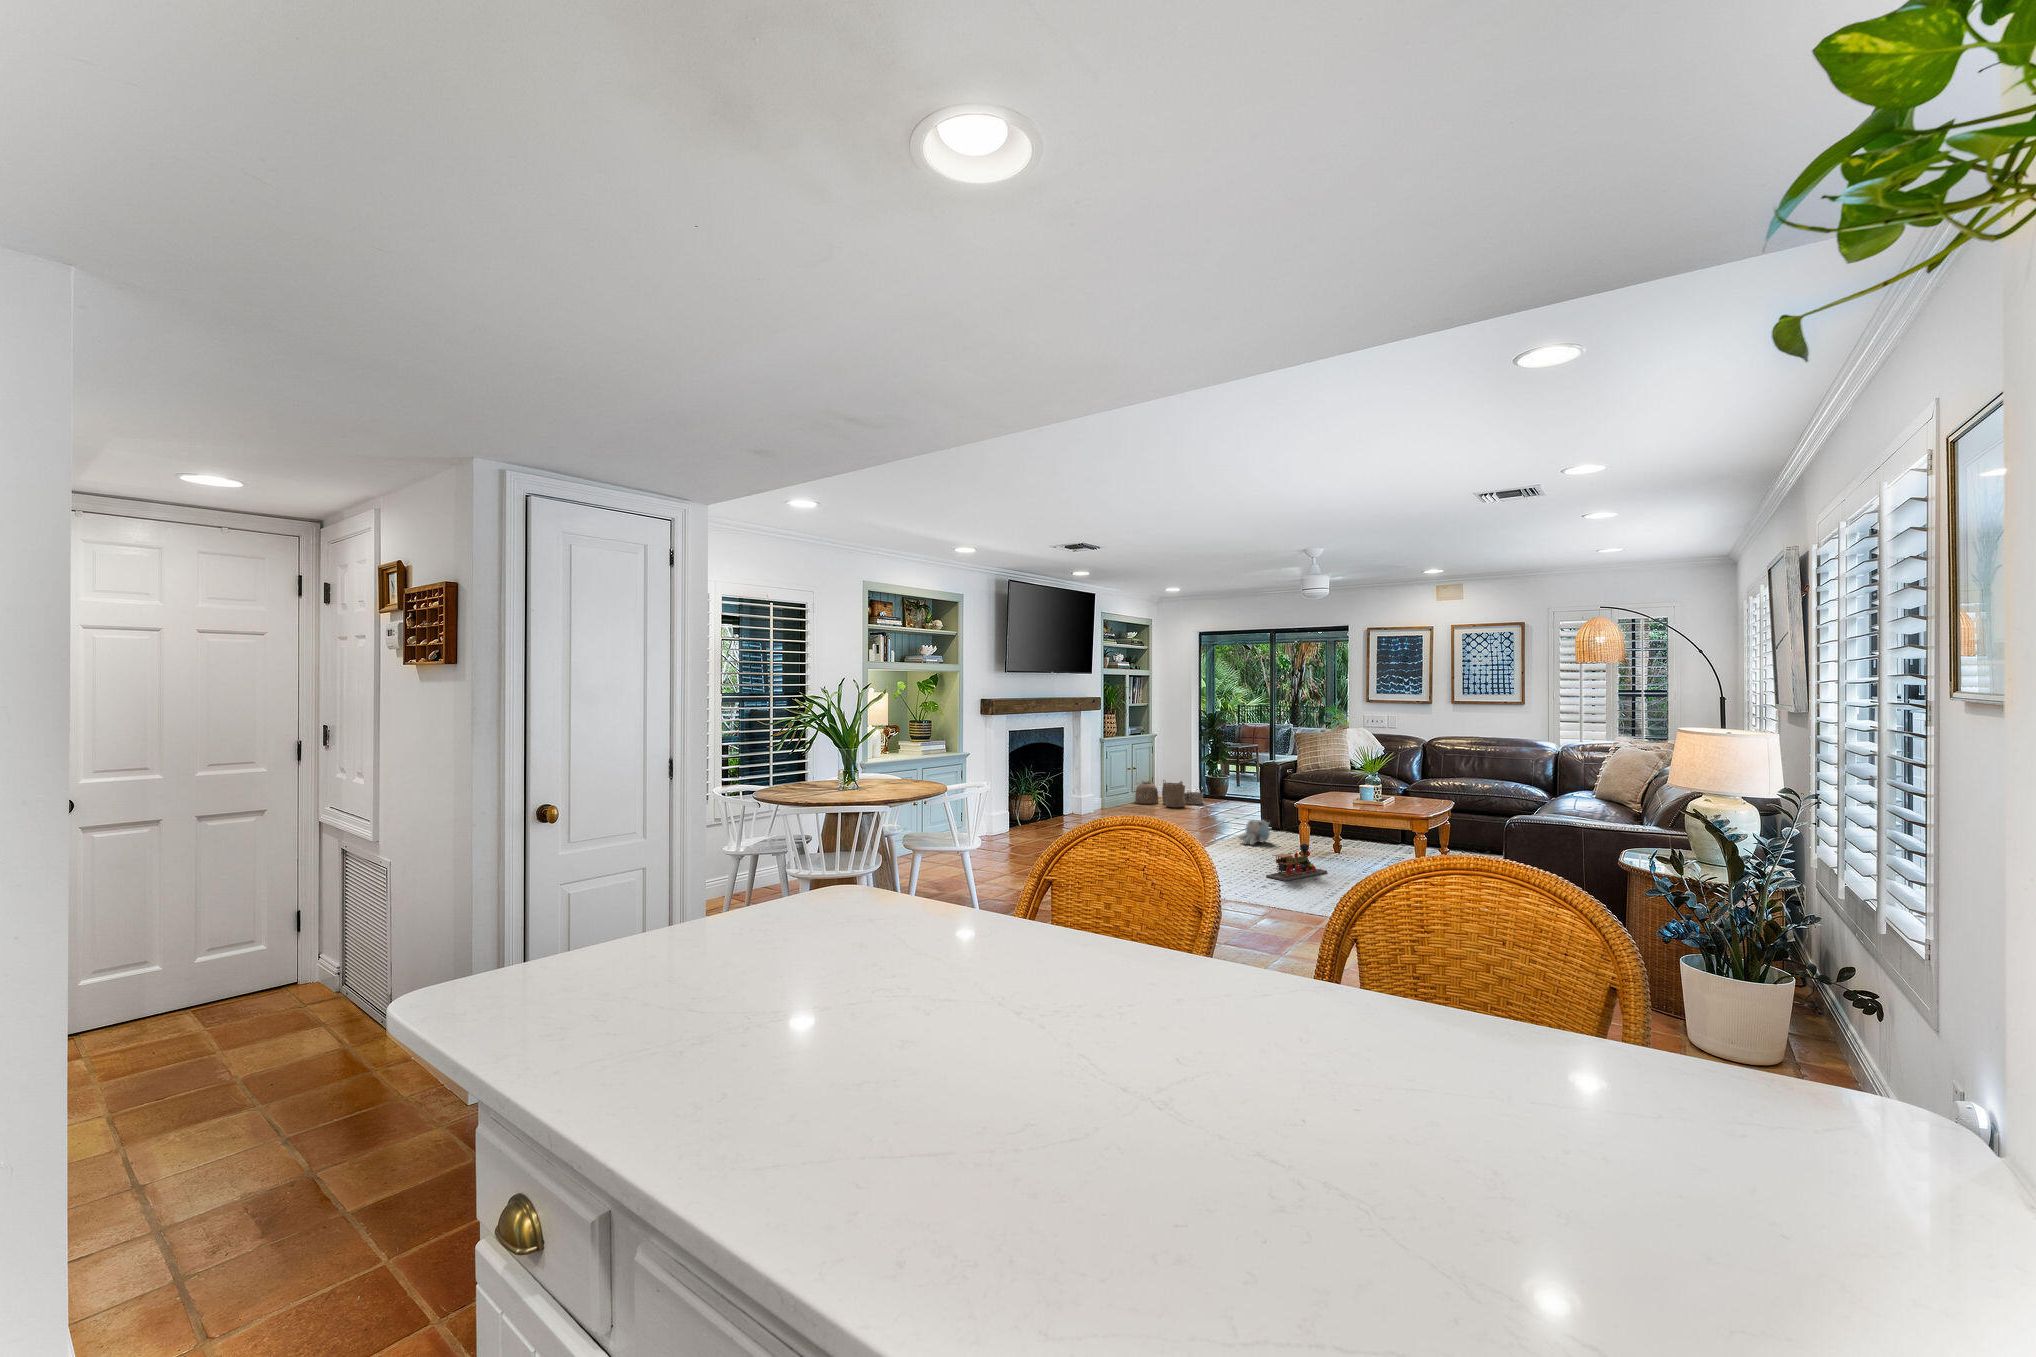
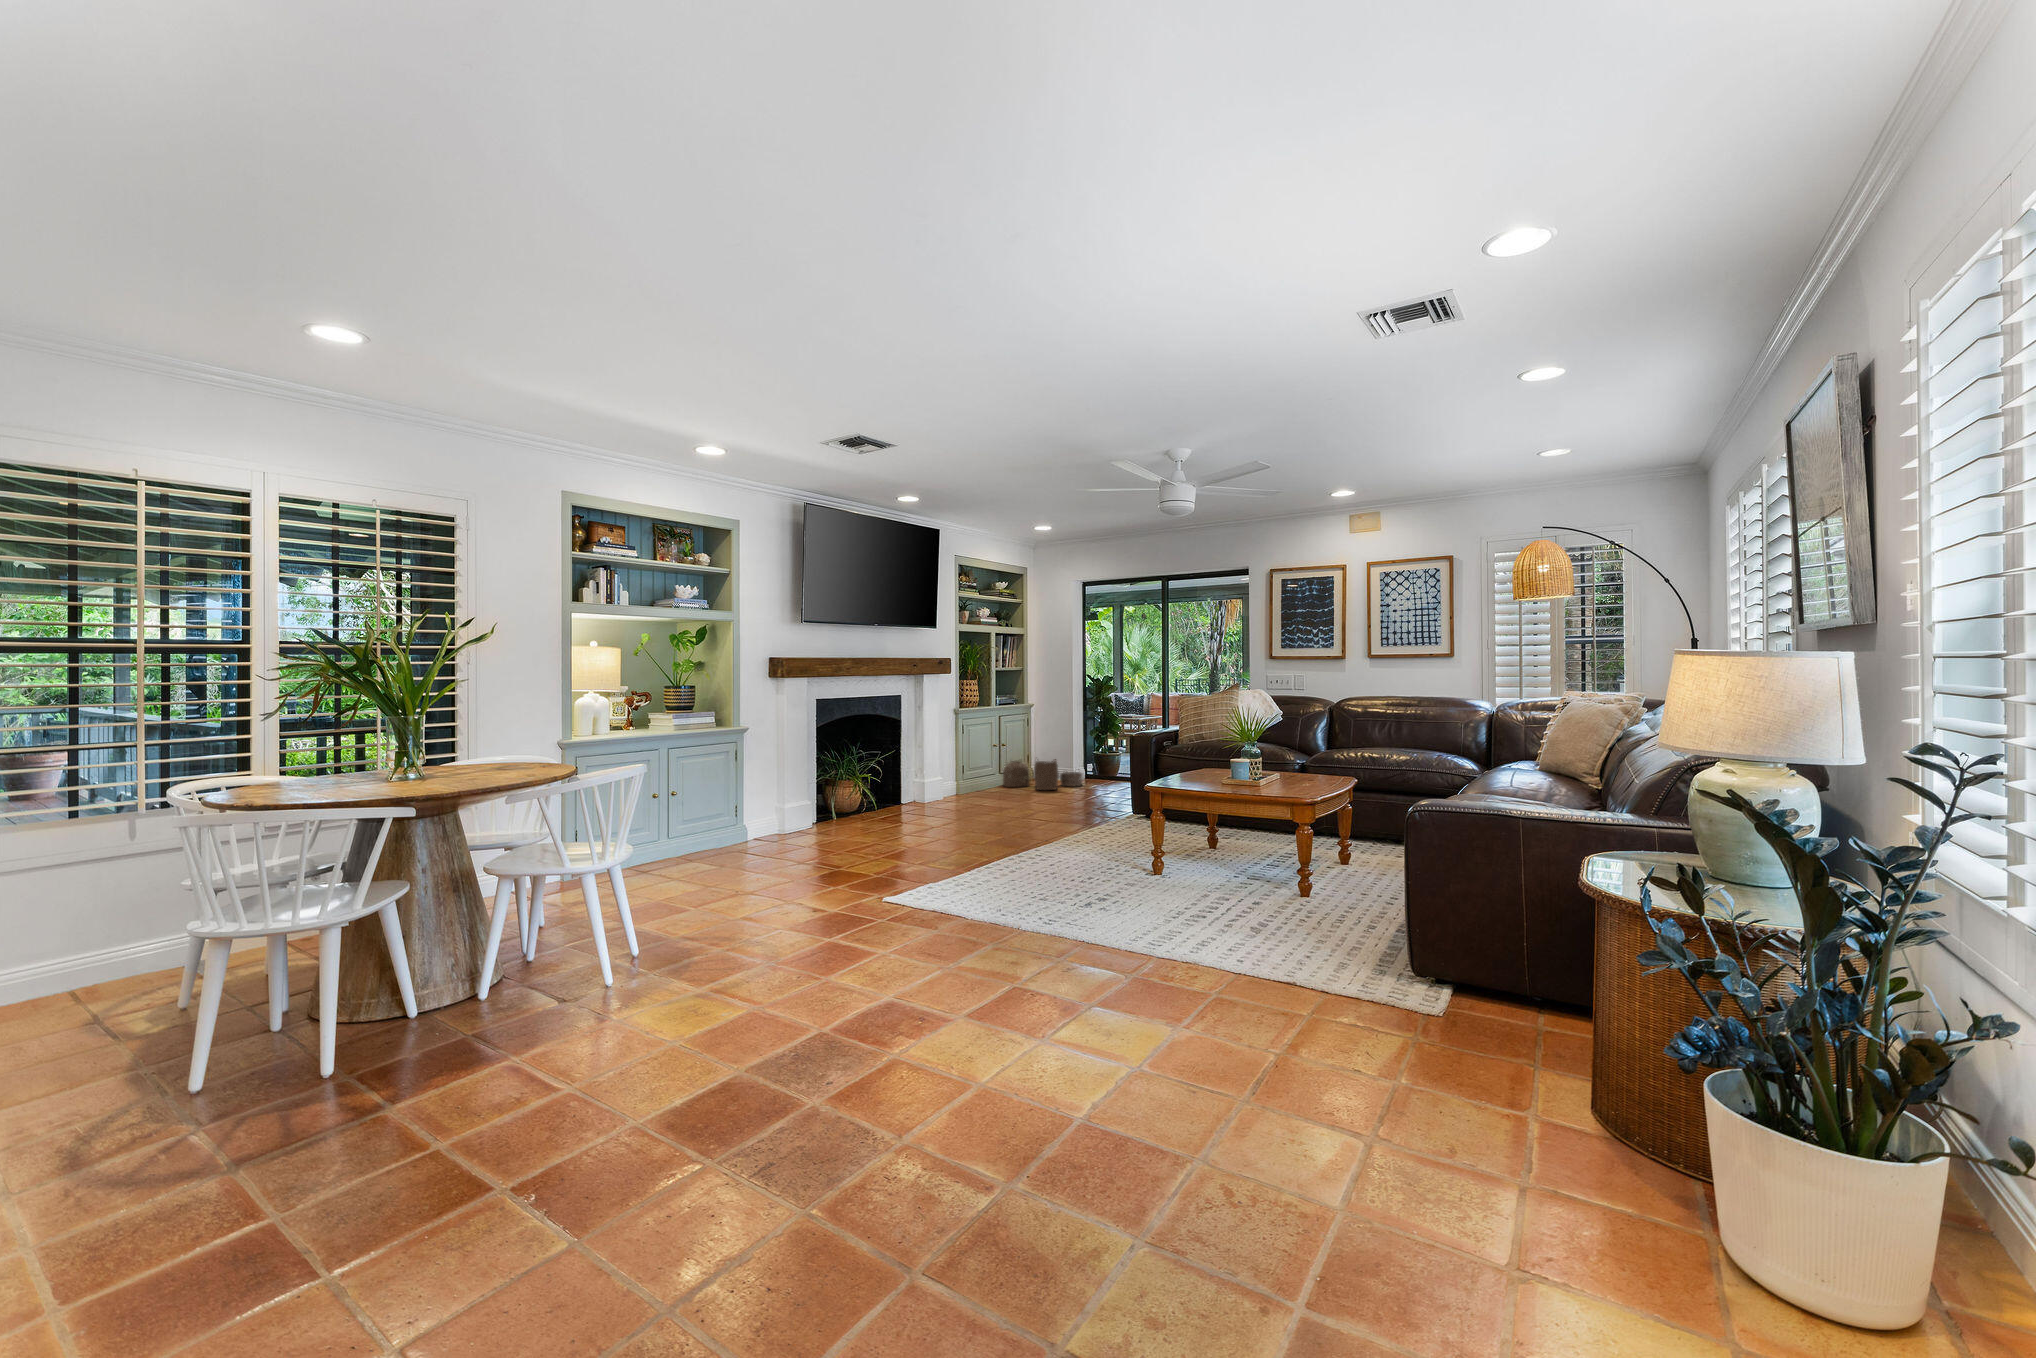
plush toy: present [1238,820,1270,845] -> none [1091,804,1132,838]
toy train: present [1266,844,1327,881] -> none [1094,837,1182,890]

